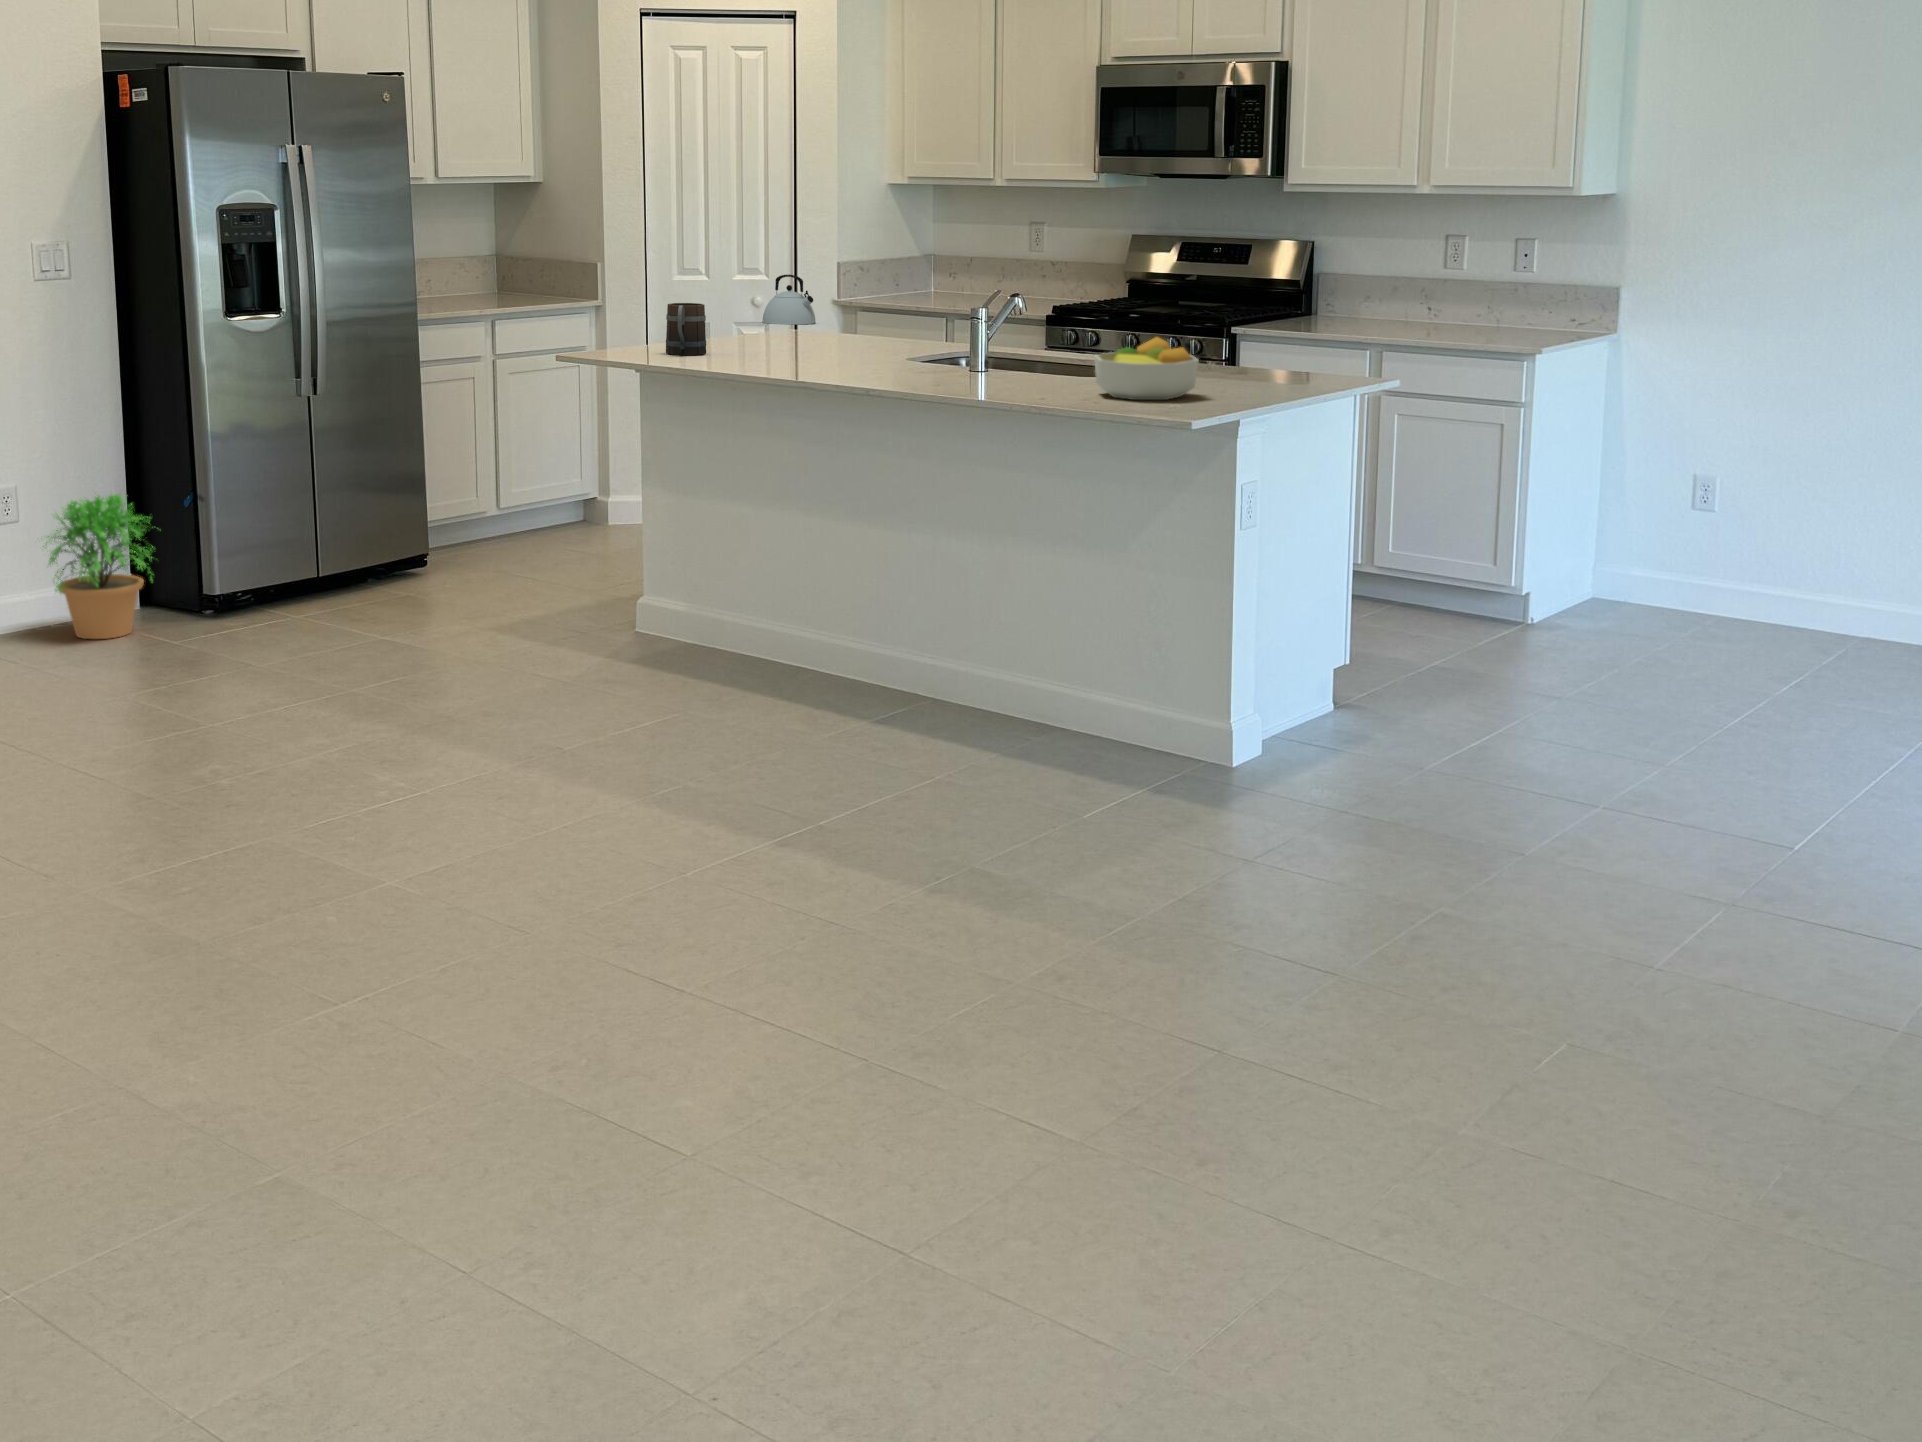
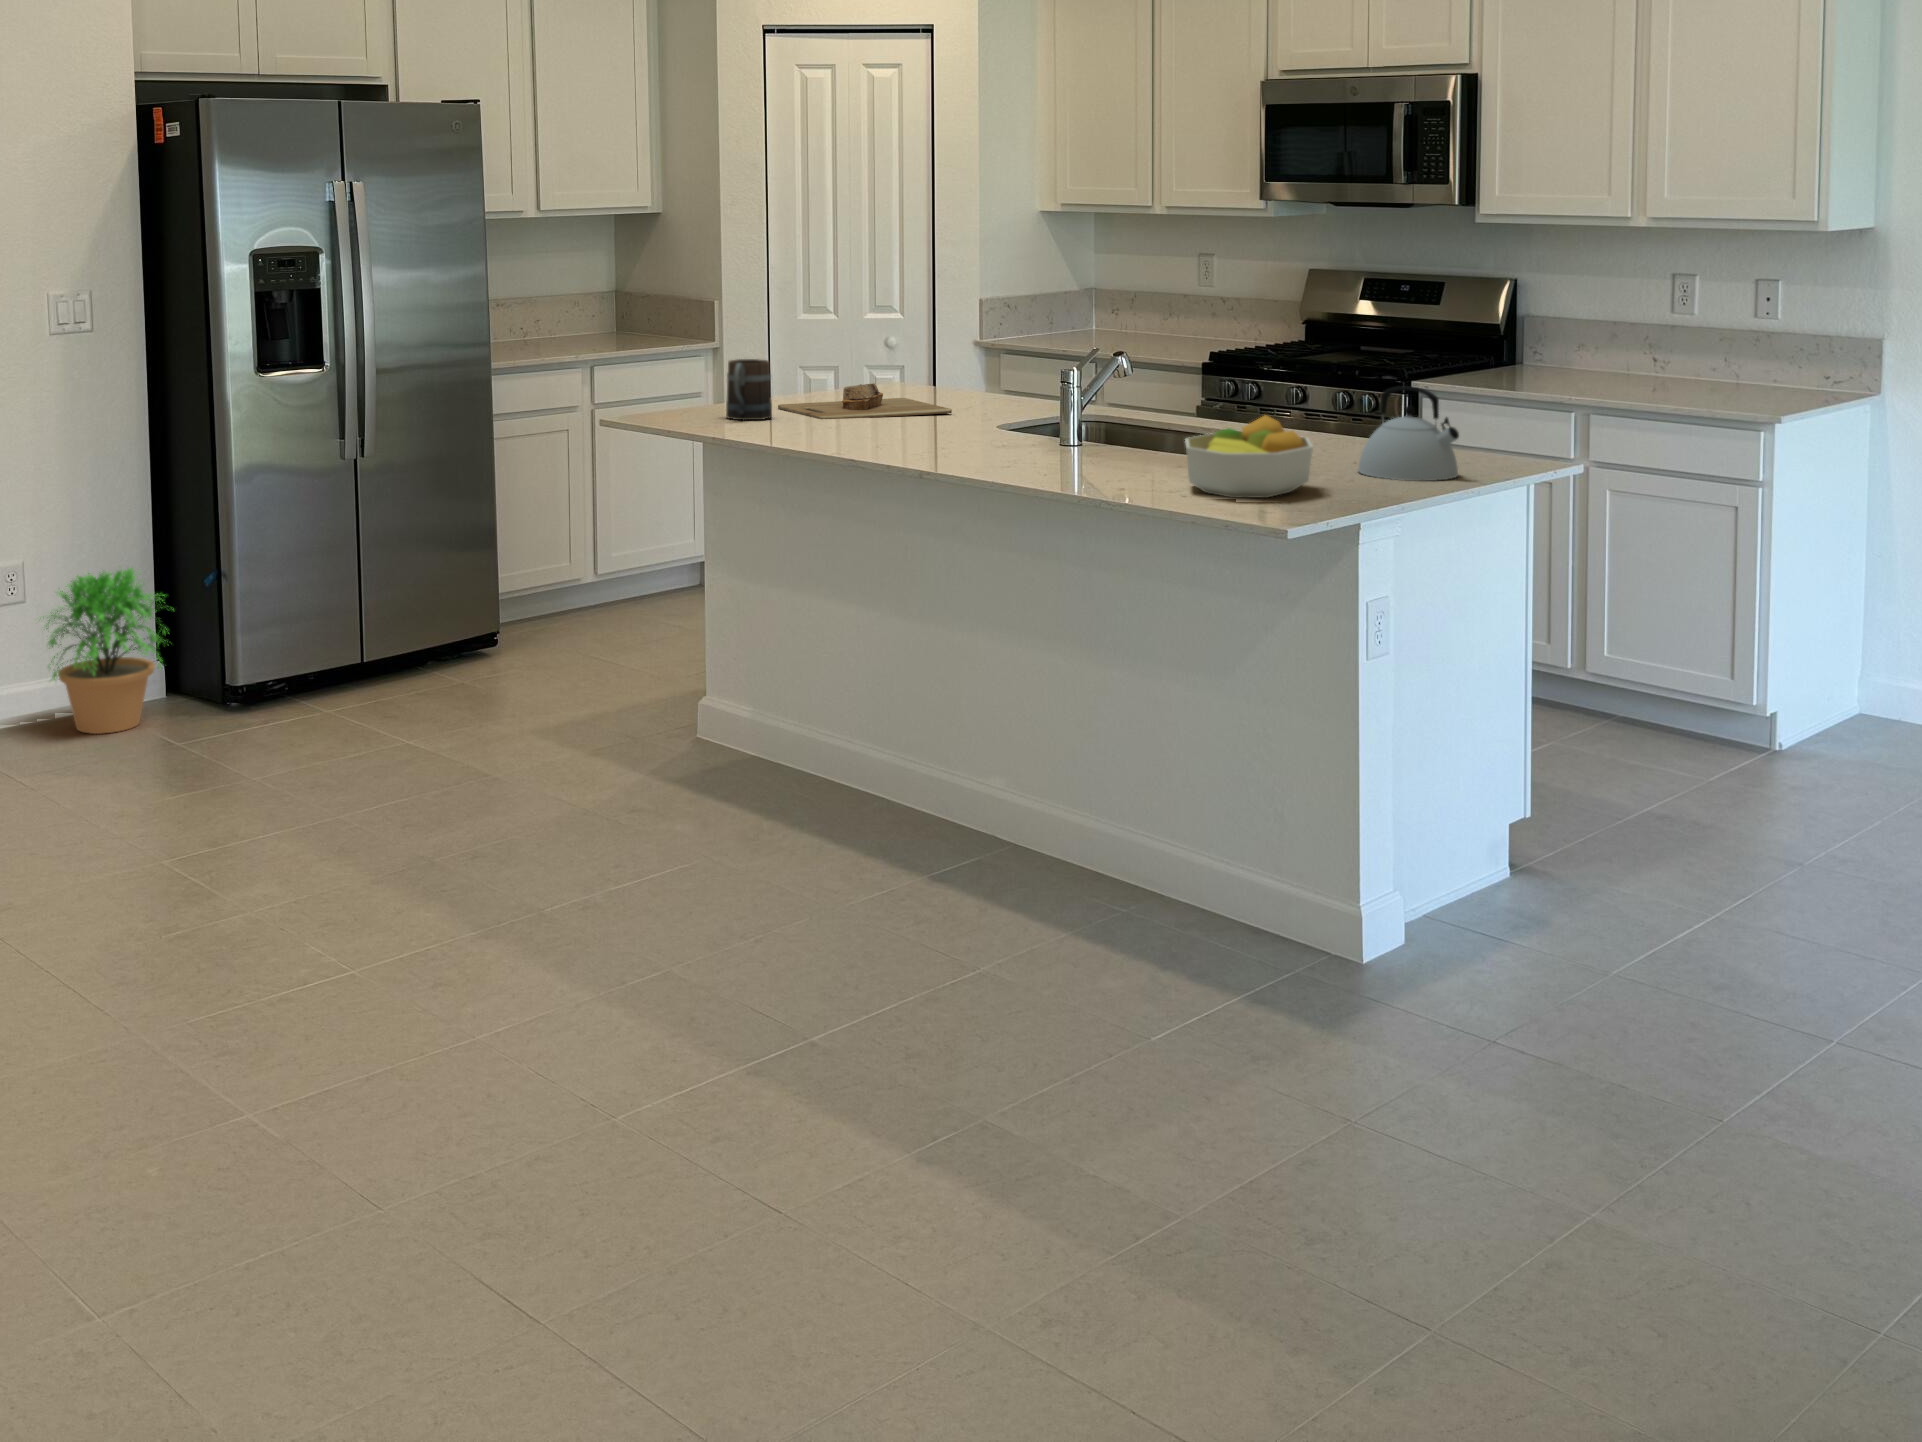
kettle: present [762,275,816,325] -> present [1358,386,1459,481]
cutting board: none [702,326,855,356] -> present [778,383,952,419]

